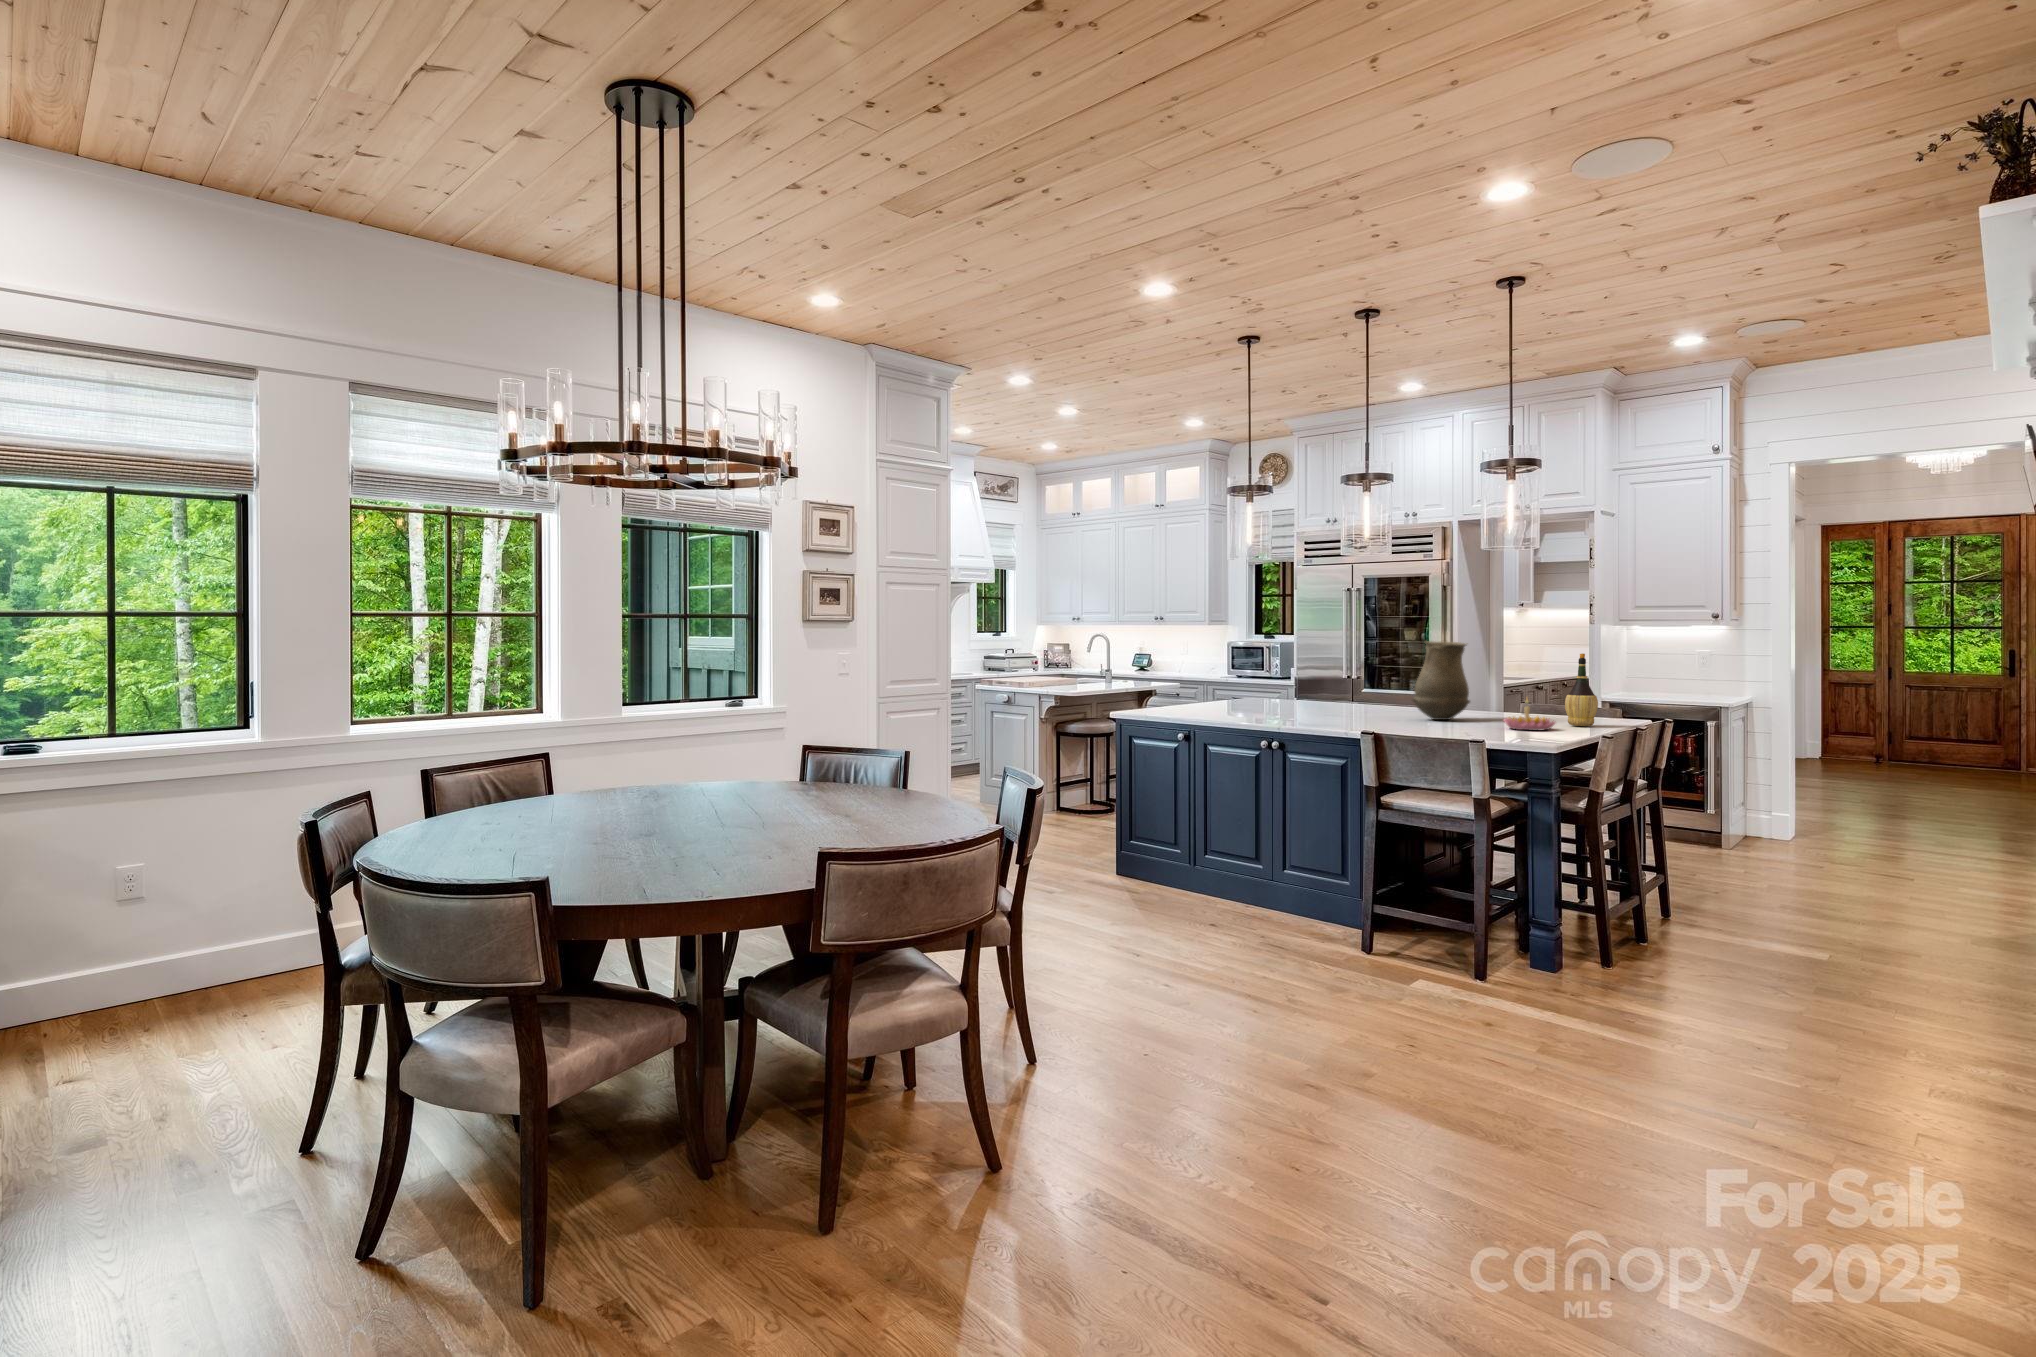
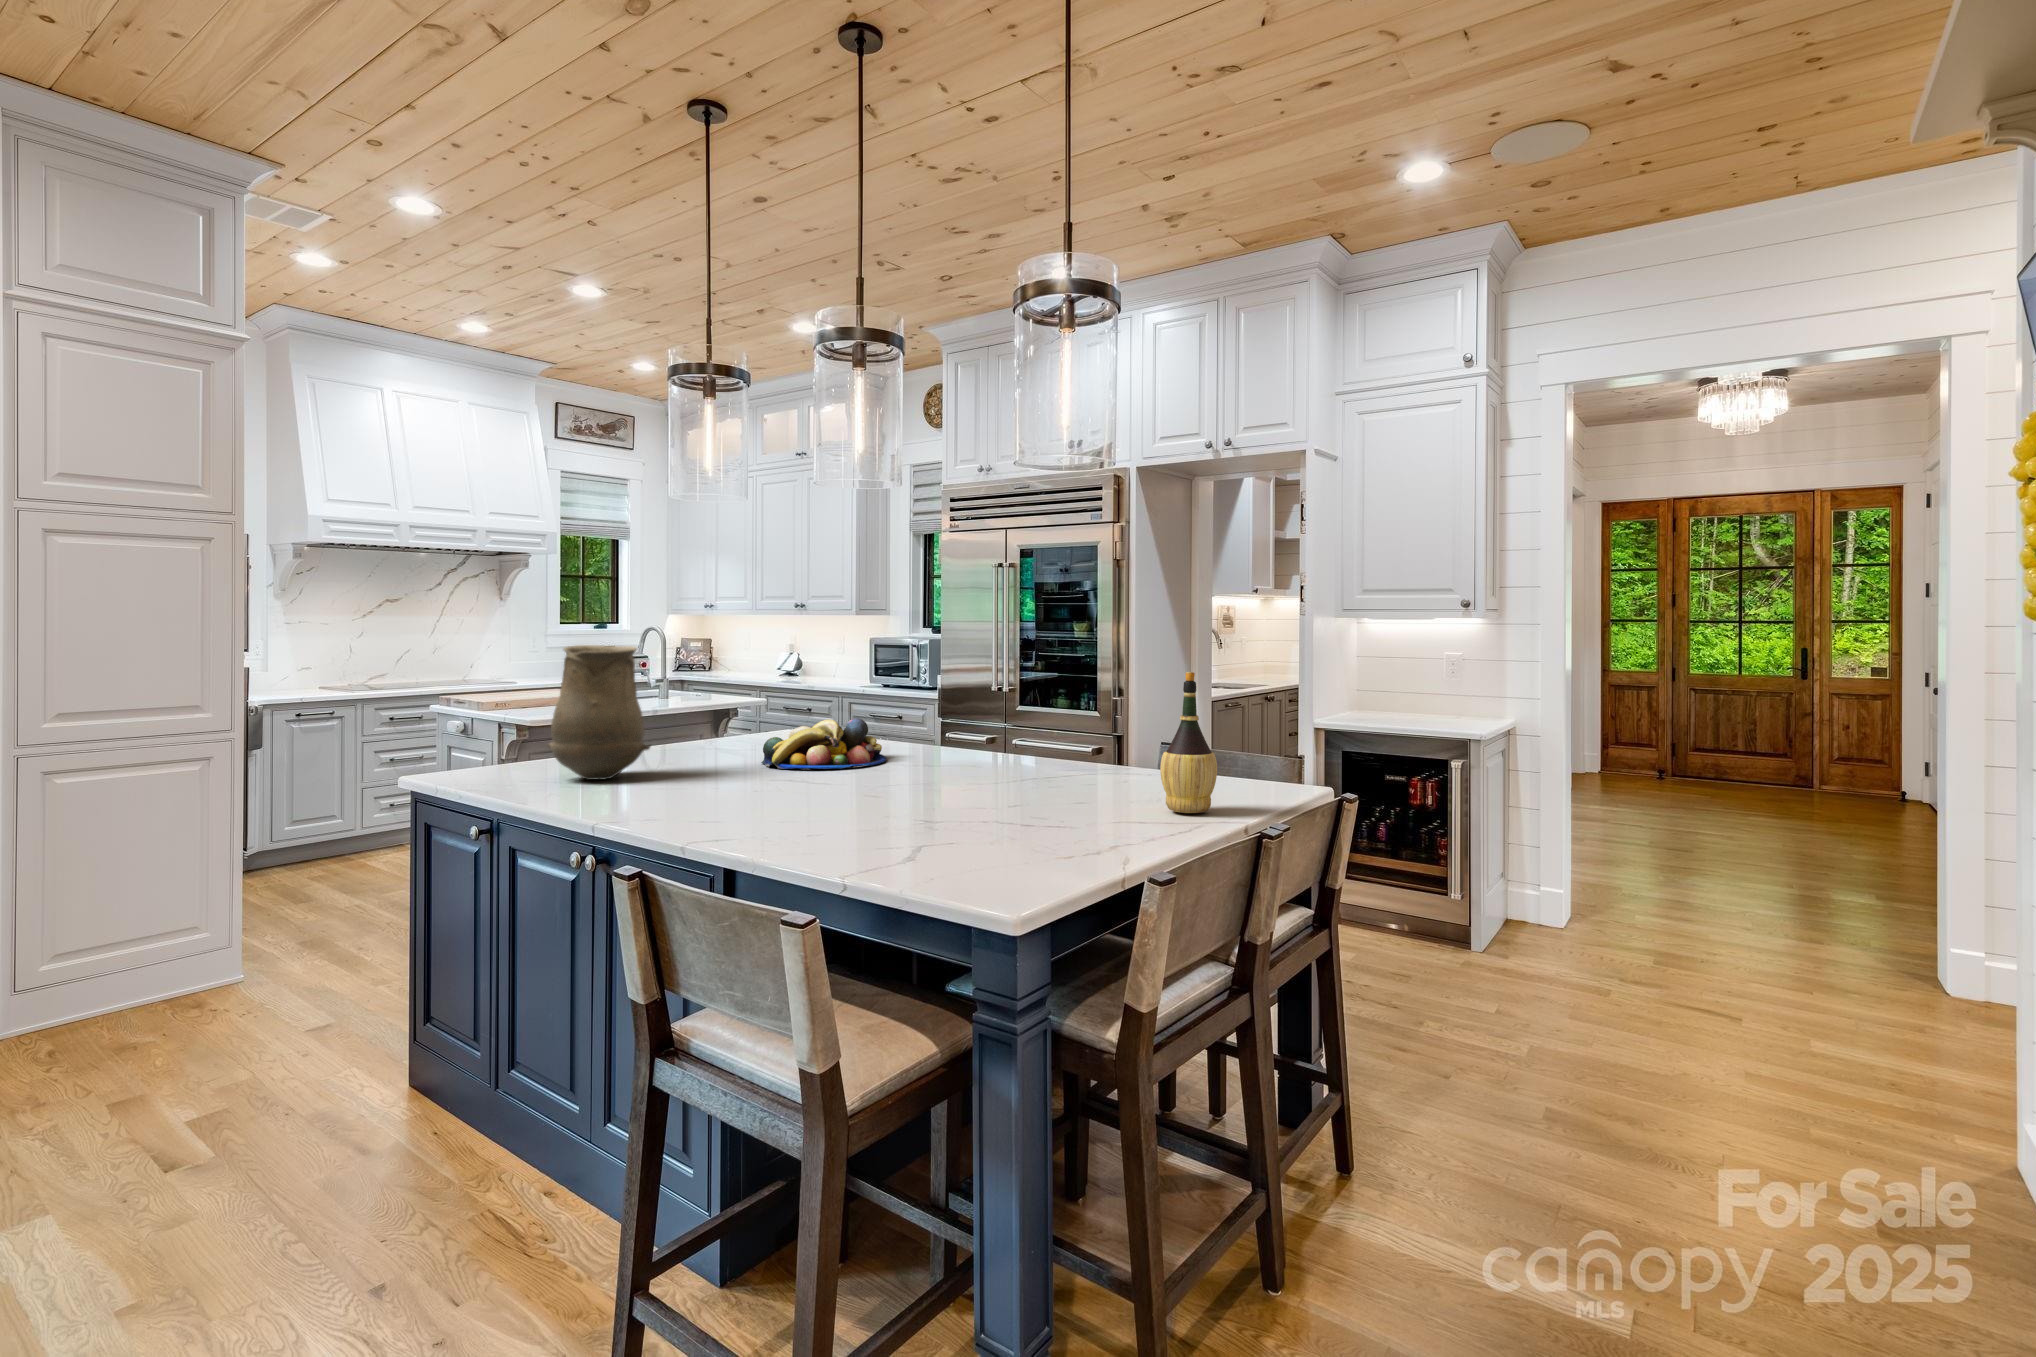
vase: present [1412,641,1470,720] -> present [547,645,651,780]
fruit bowl: none [1283,686,1358,713] -> present [761,718,887,769]
candle holder: present [1504,699,1555,730] -> none [1028,760,1126,832]

